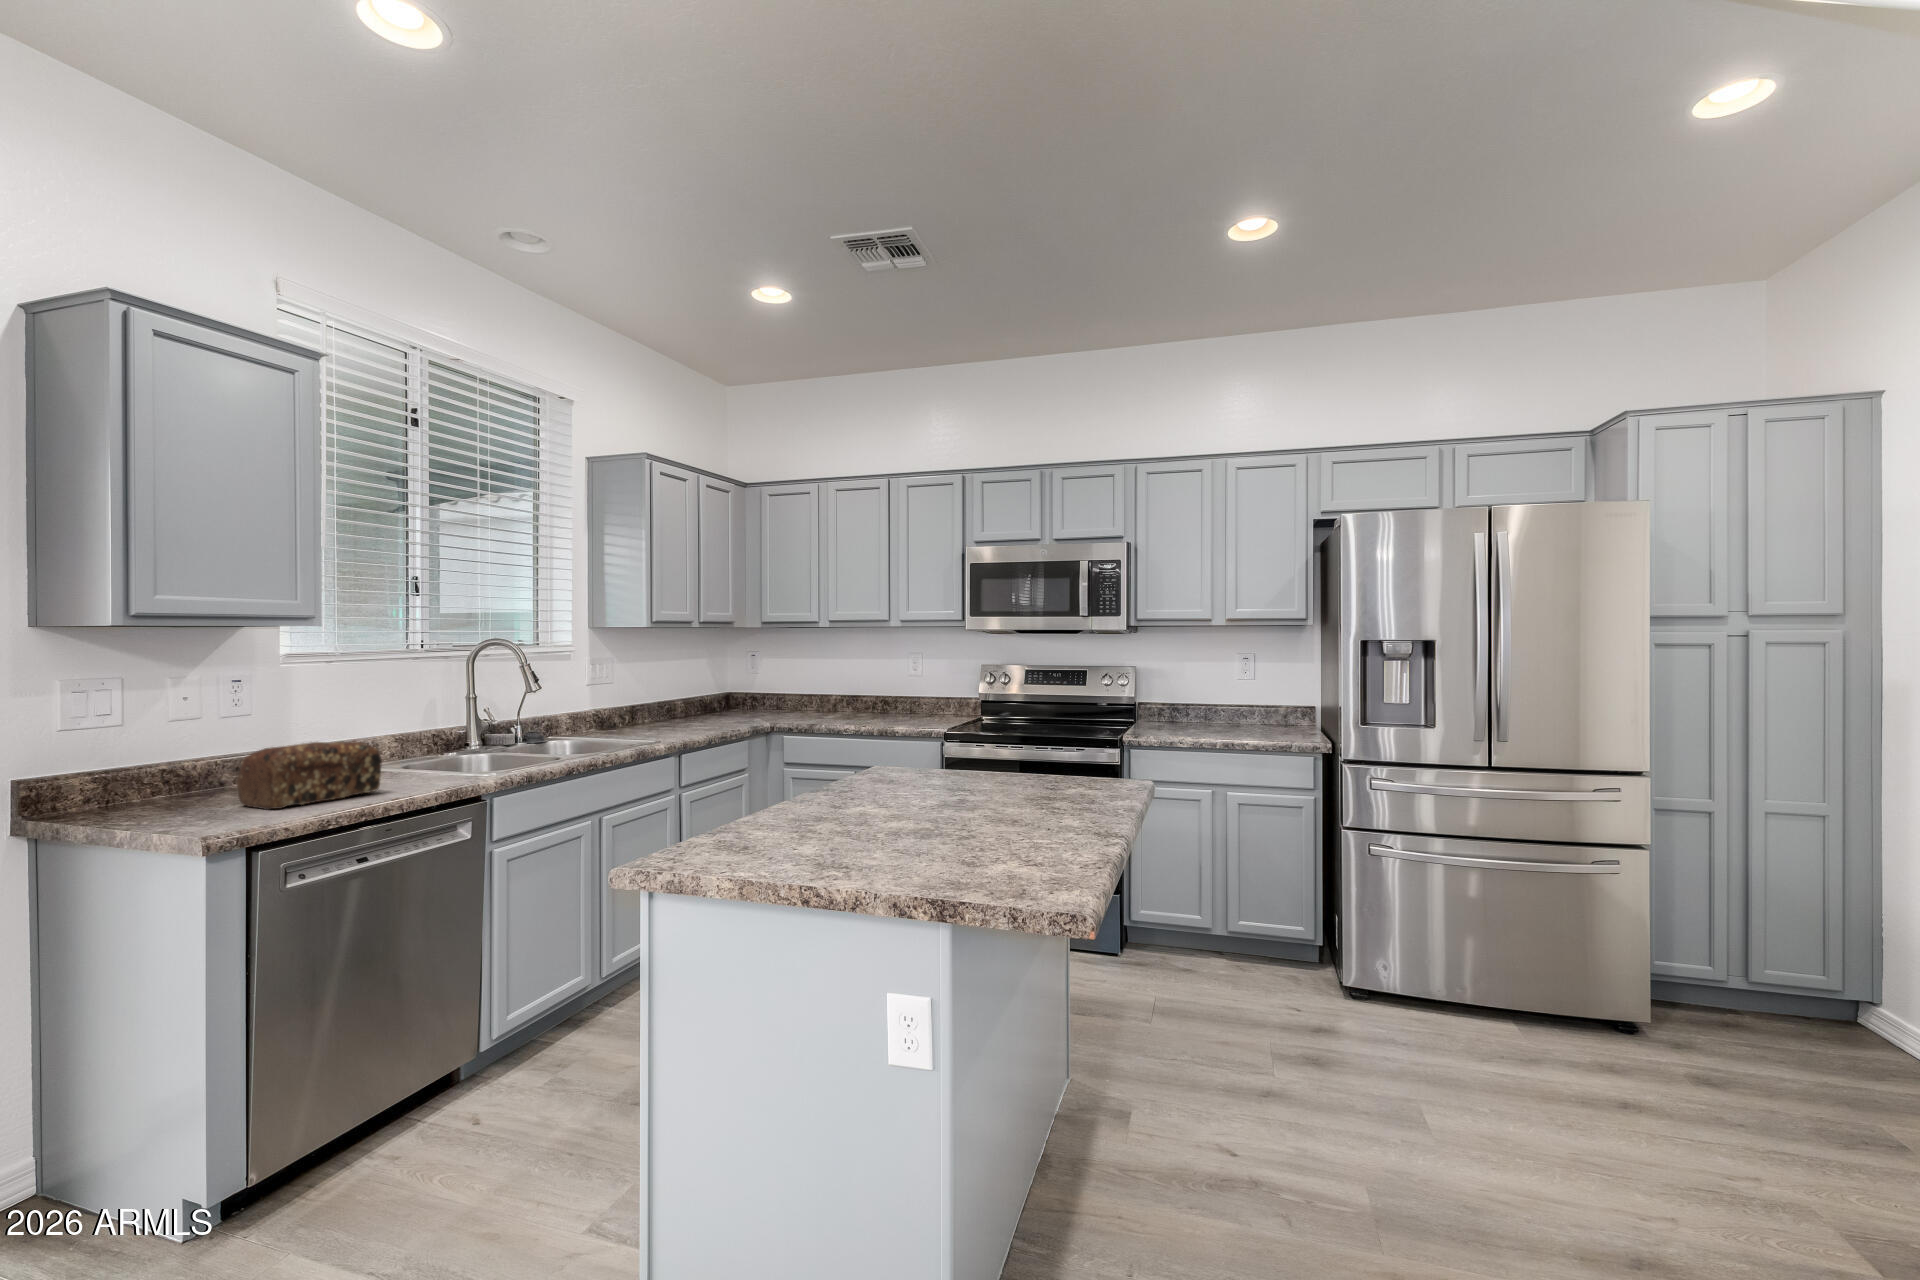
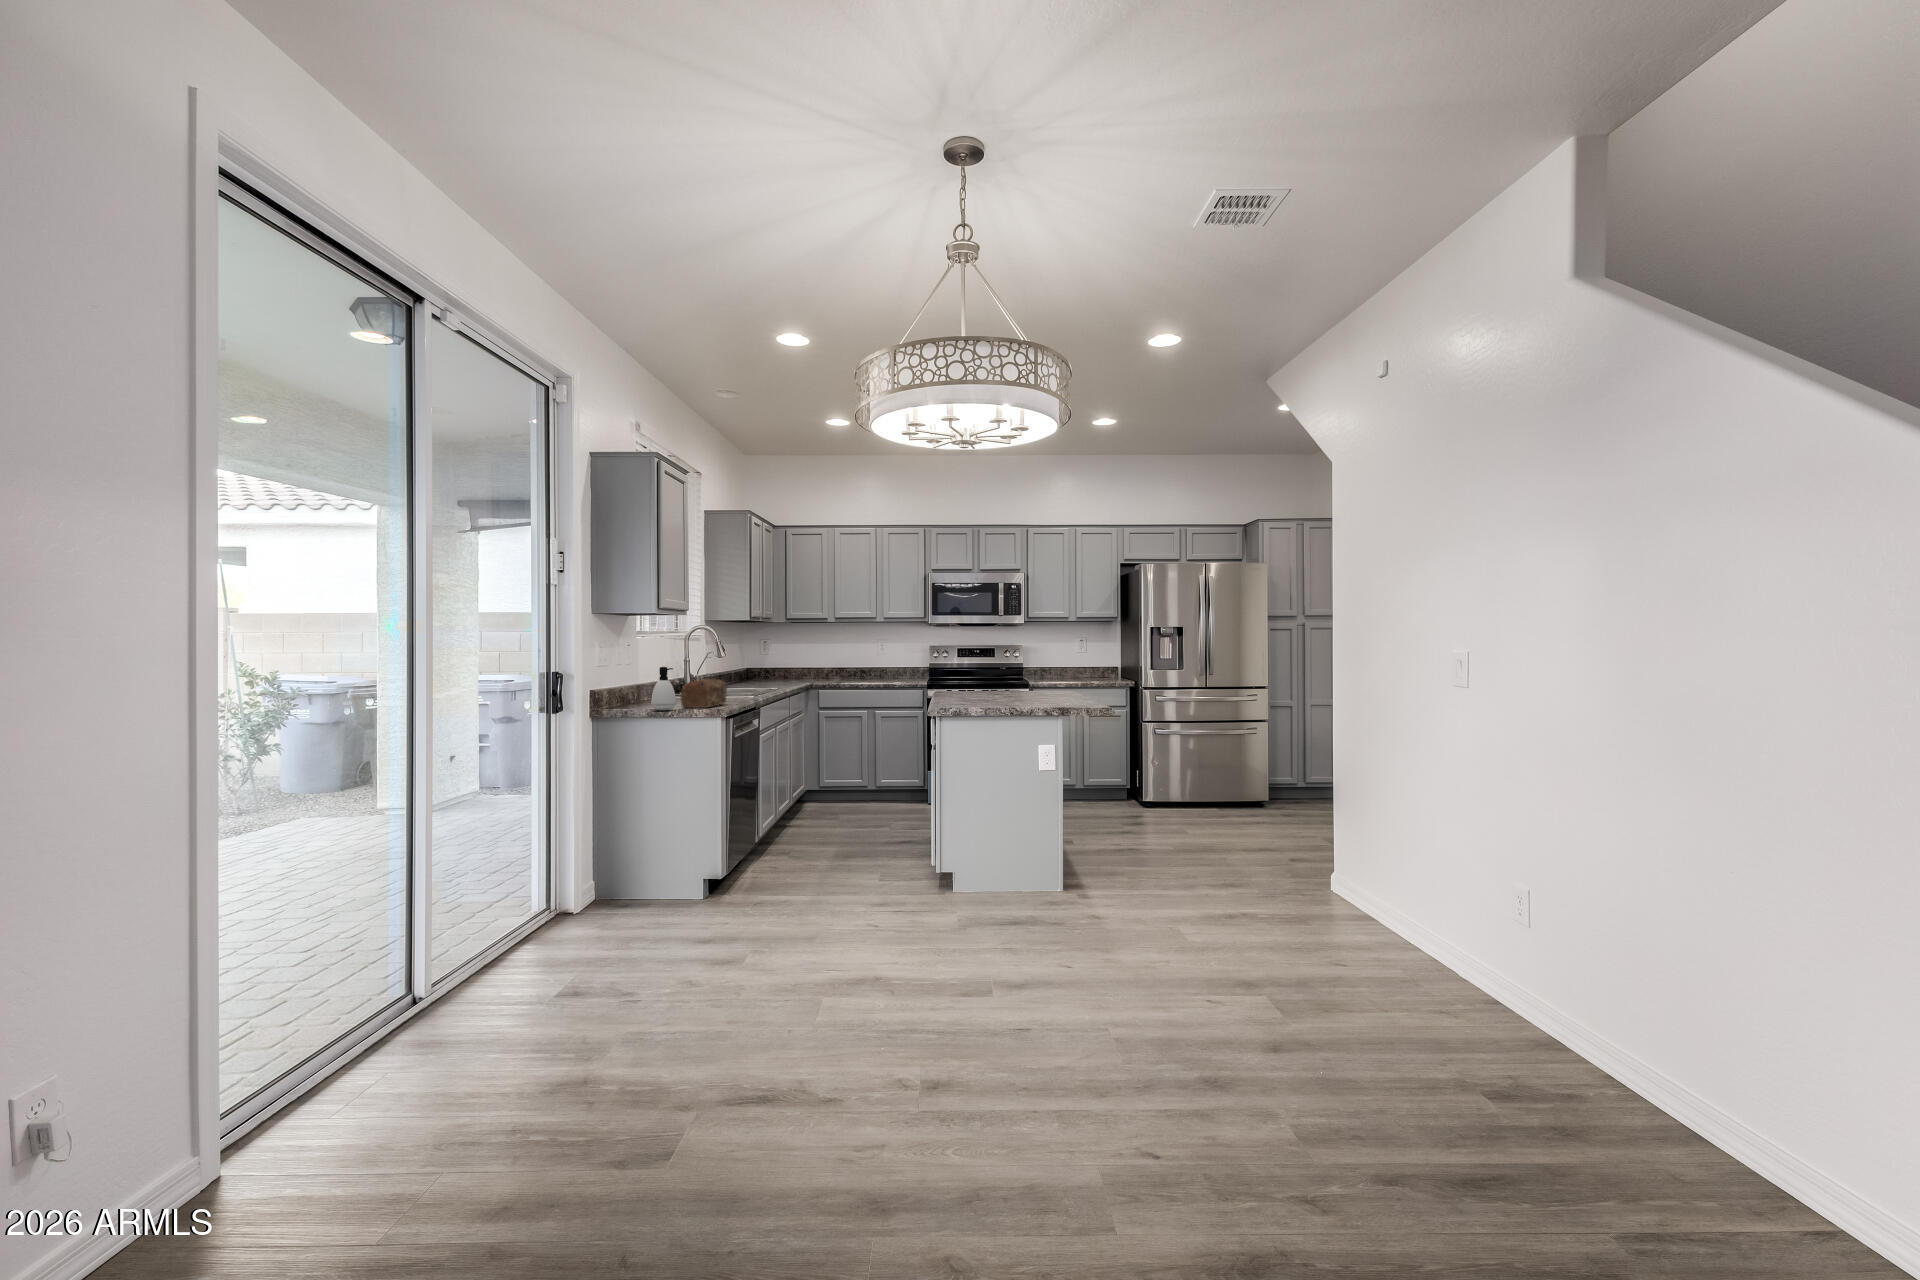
soap dispenser: none [129,722,197,816] -> present [651,667,676,711]

